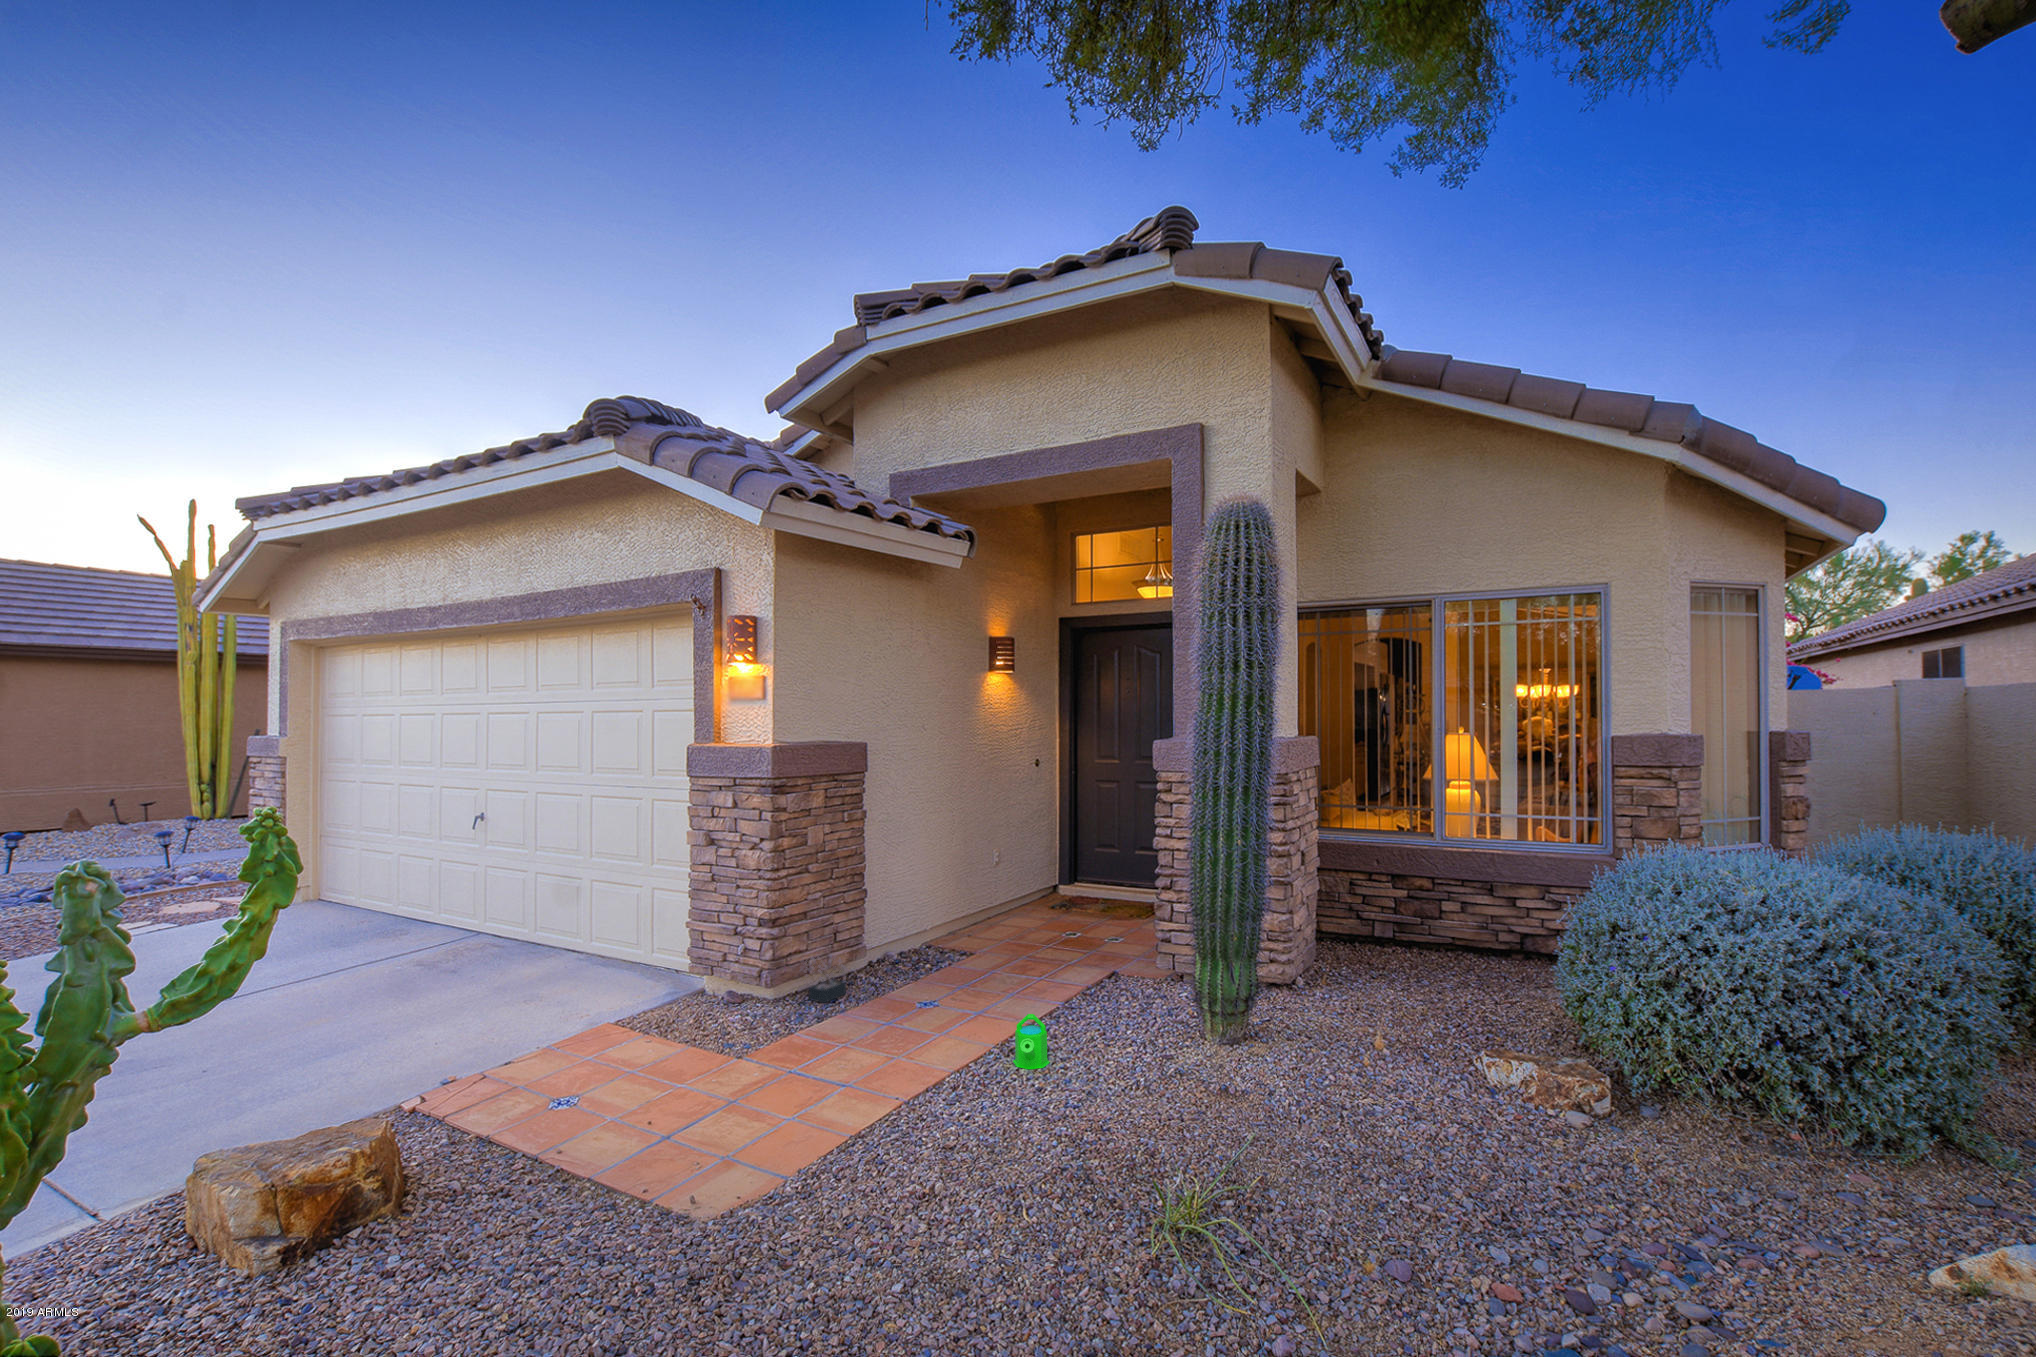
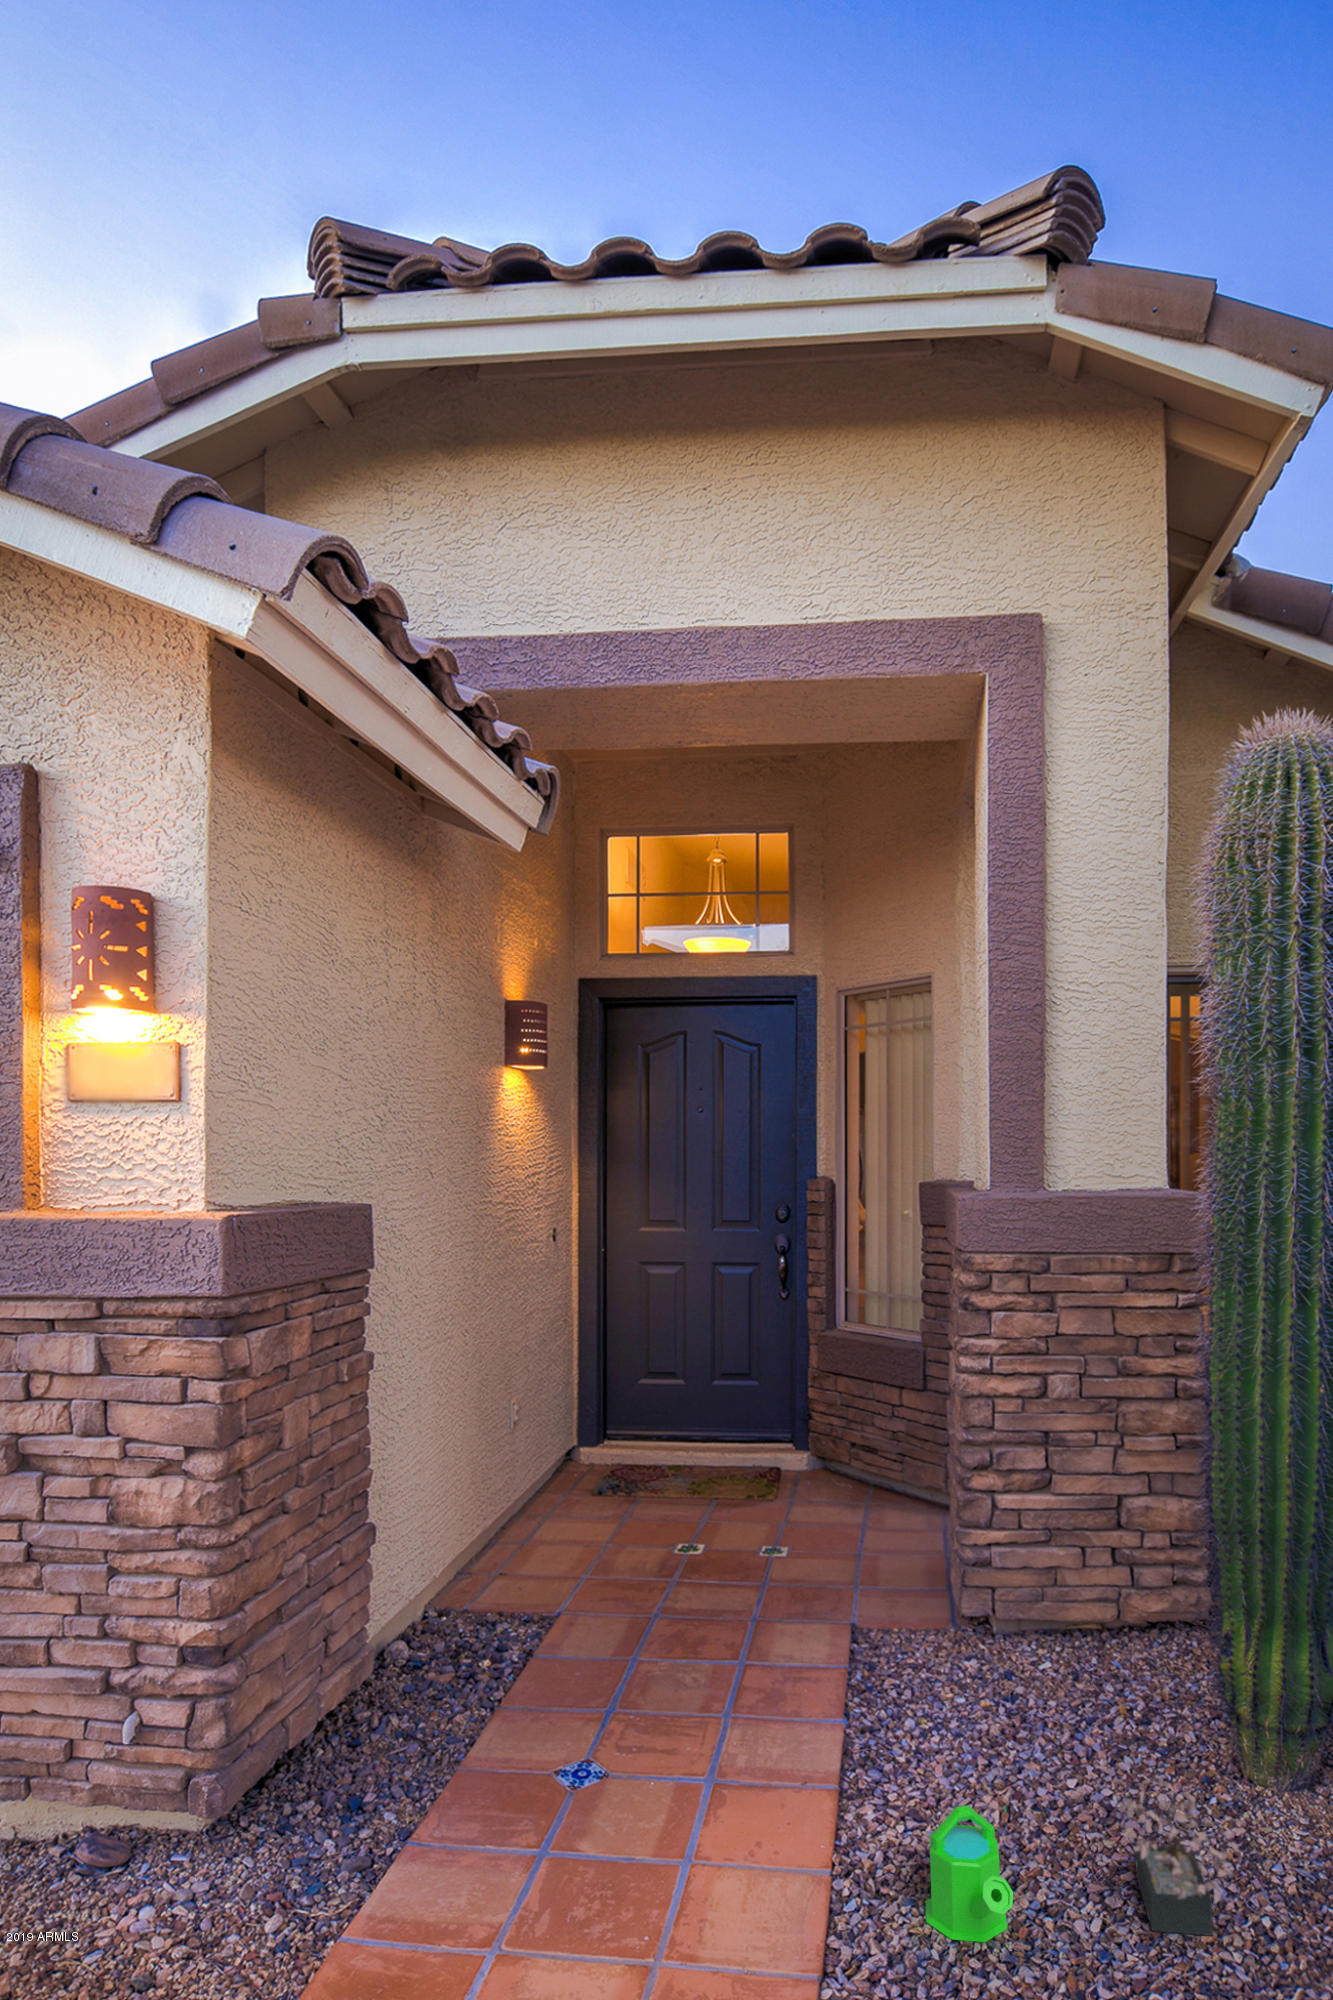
decorative plant: present [801,957,846,1003] -> present [1120,1779,1239,1936]

